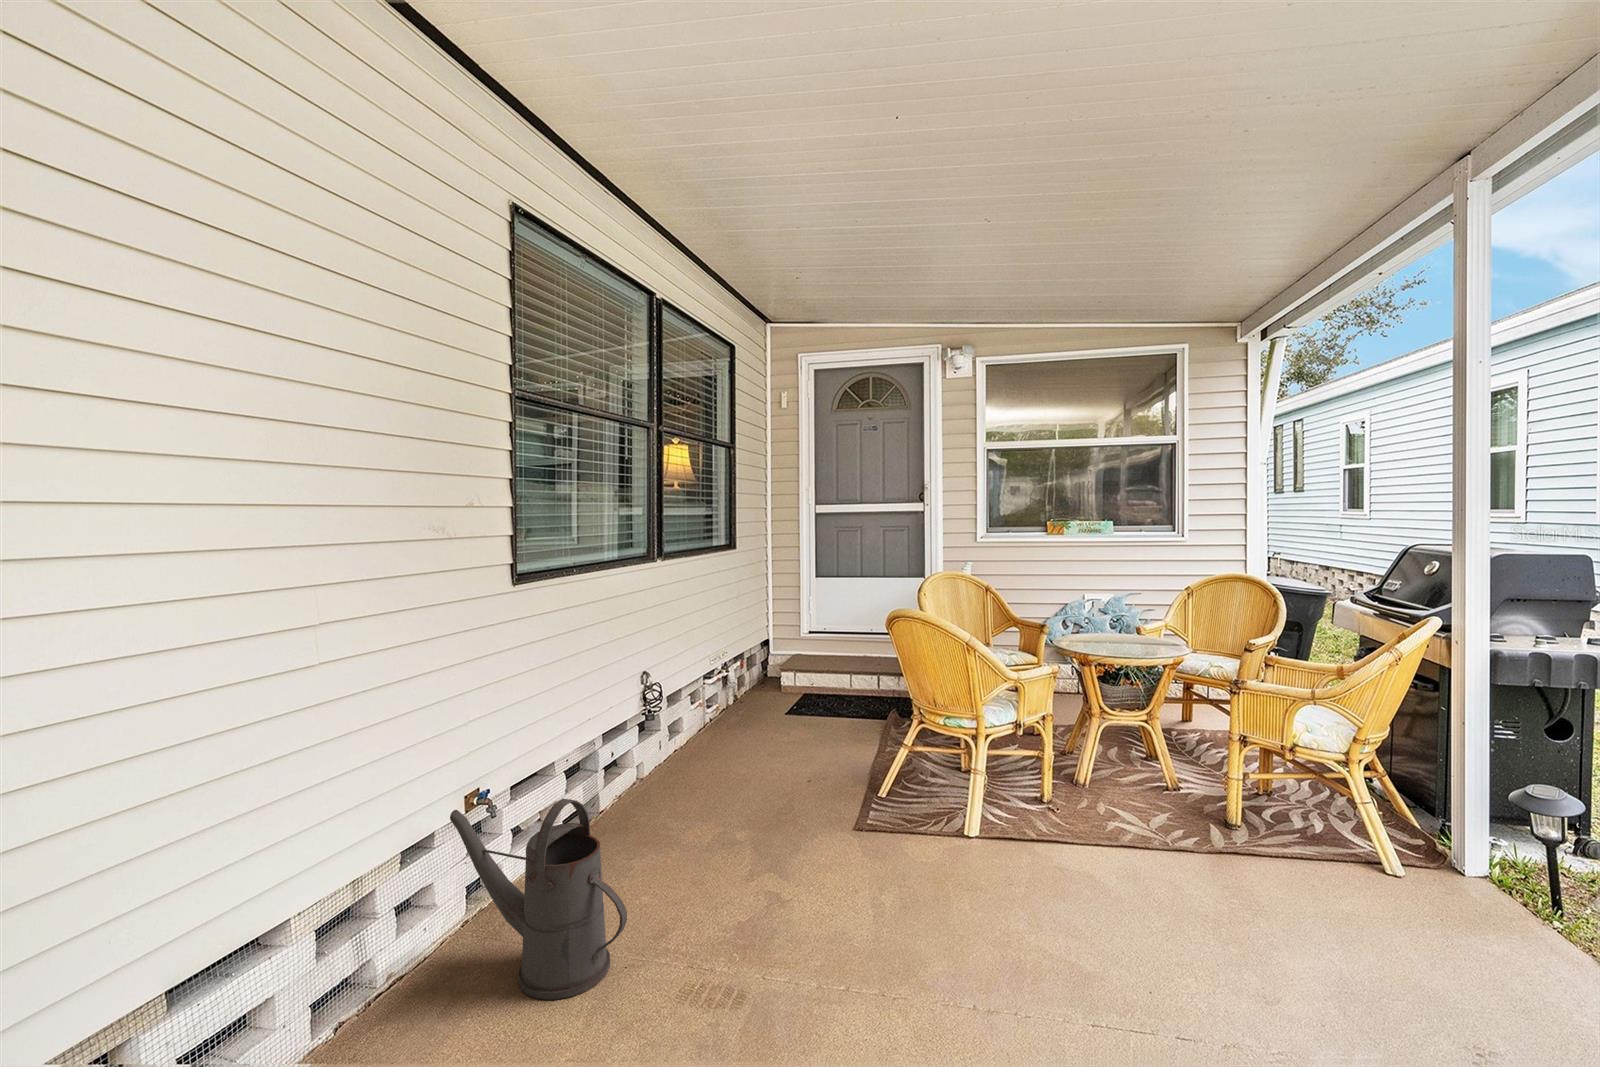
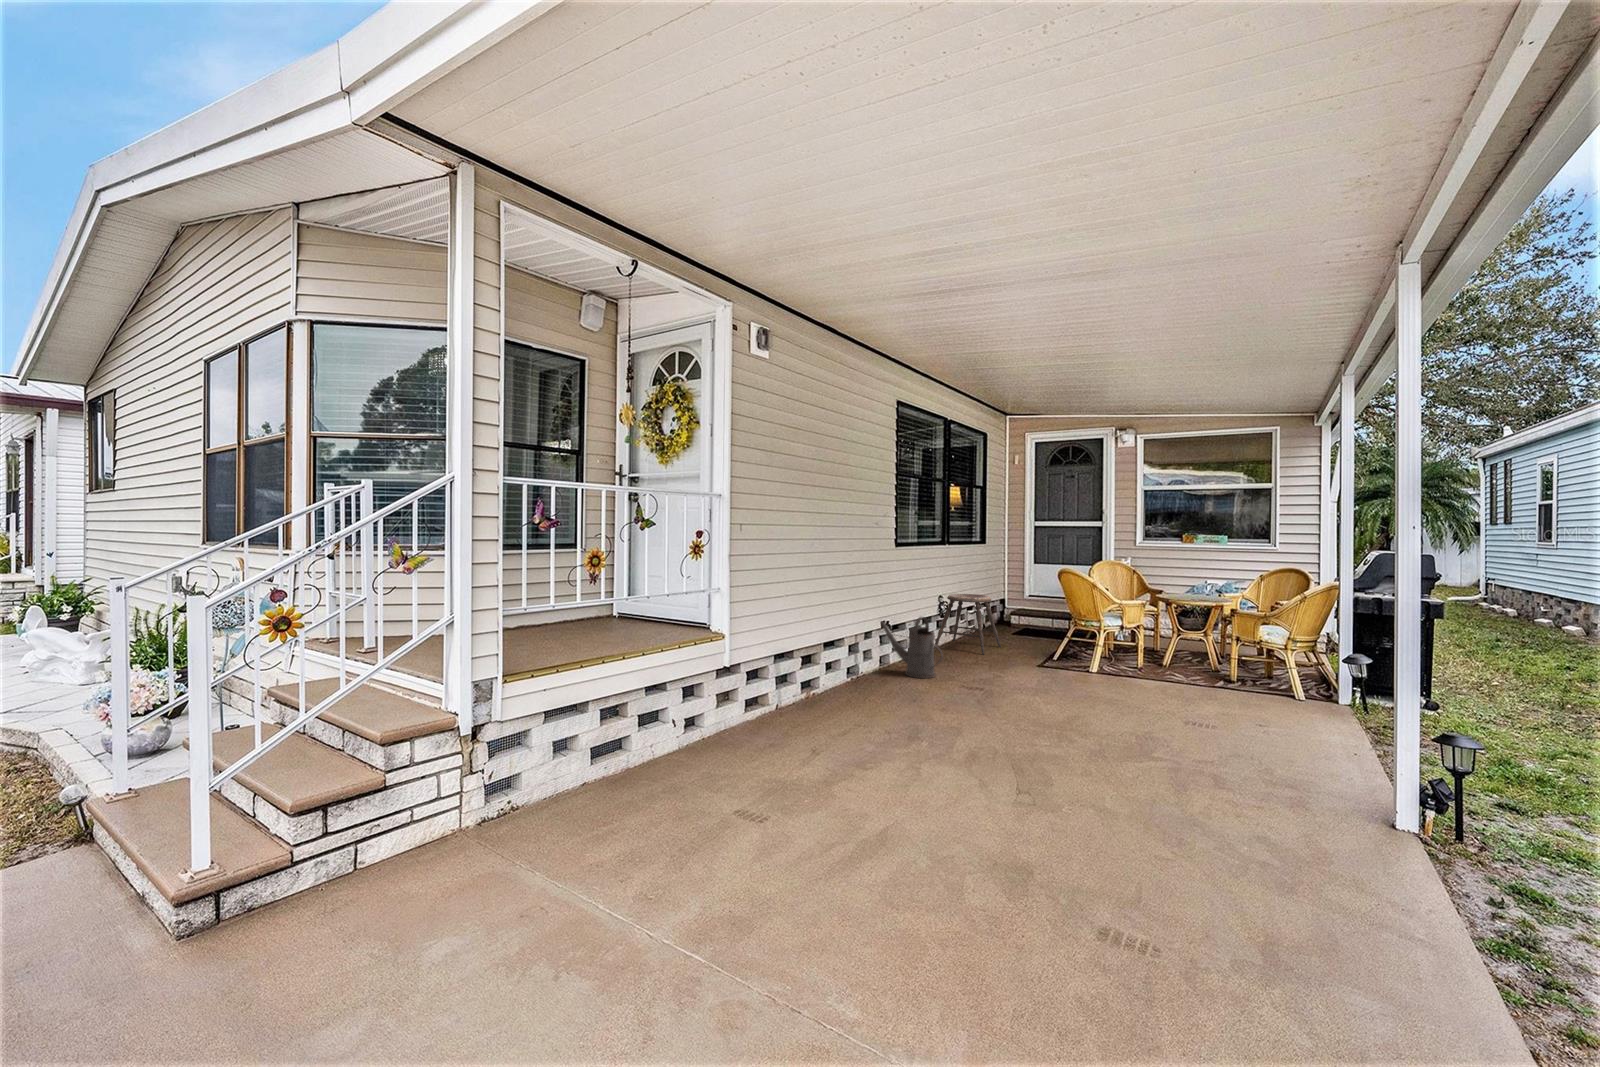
stool: none [634,660,775,804] -> present [934,594,1001,655]

